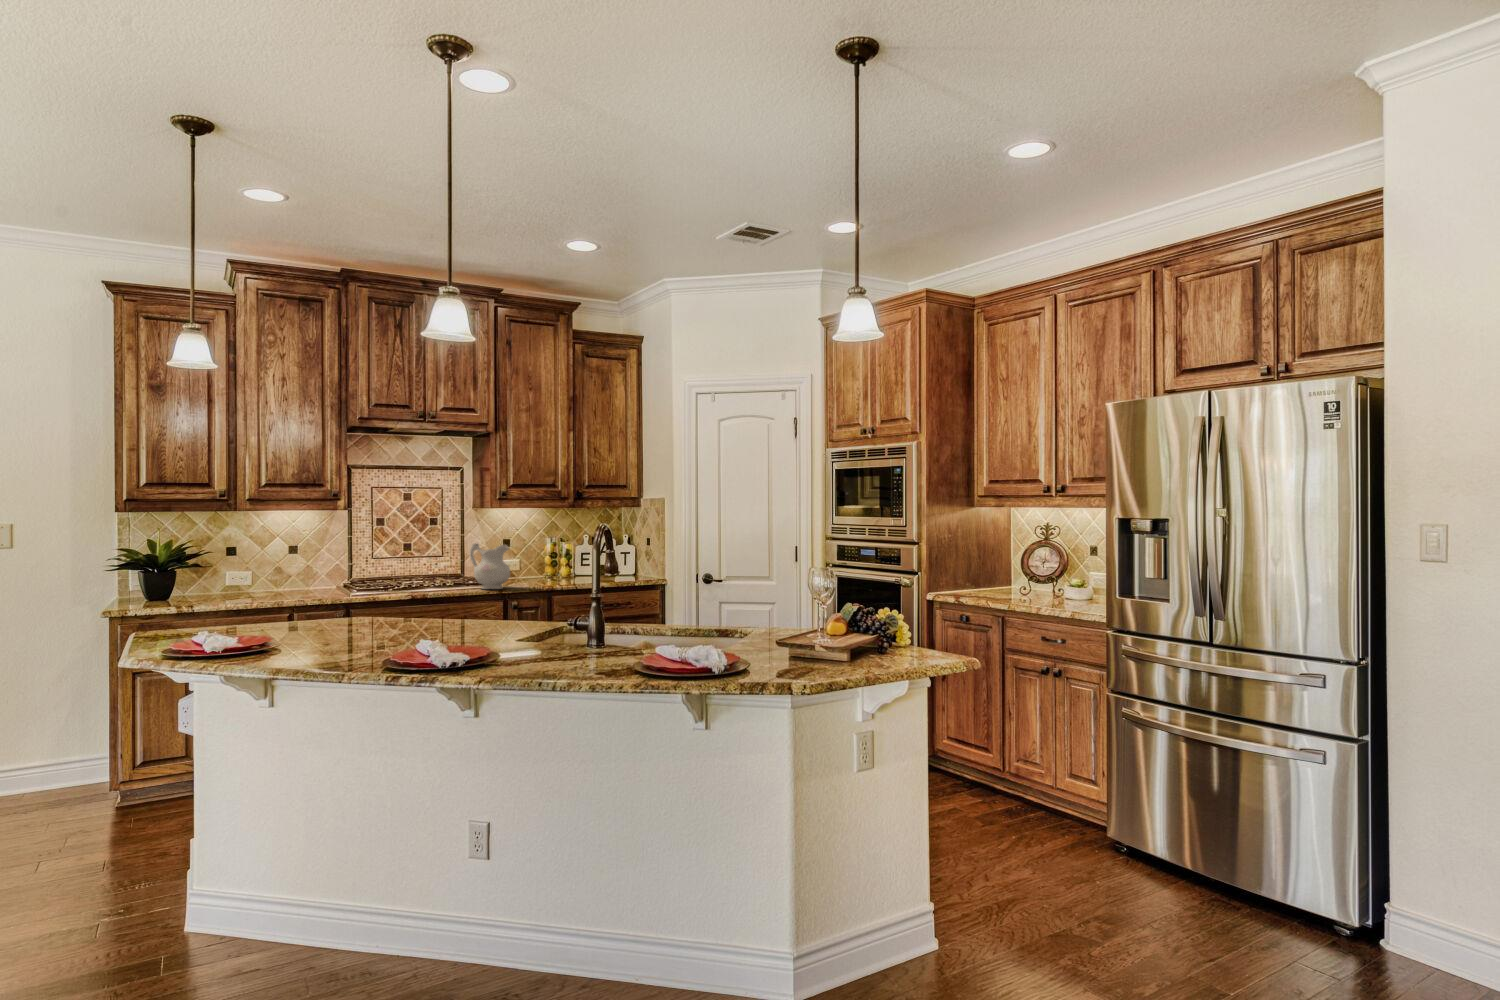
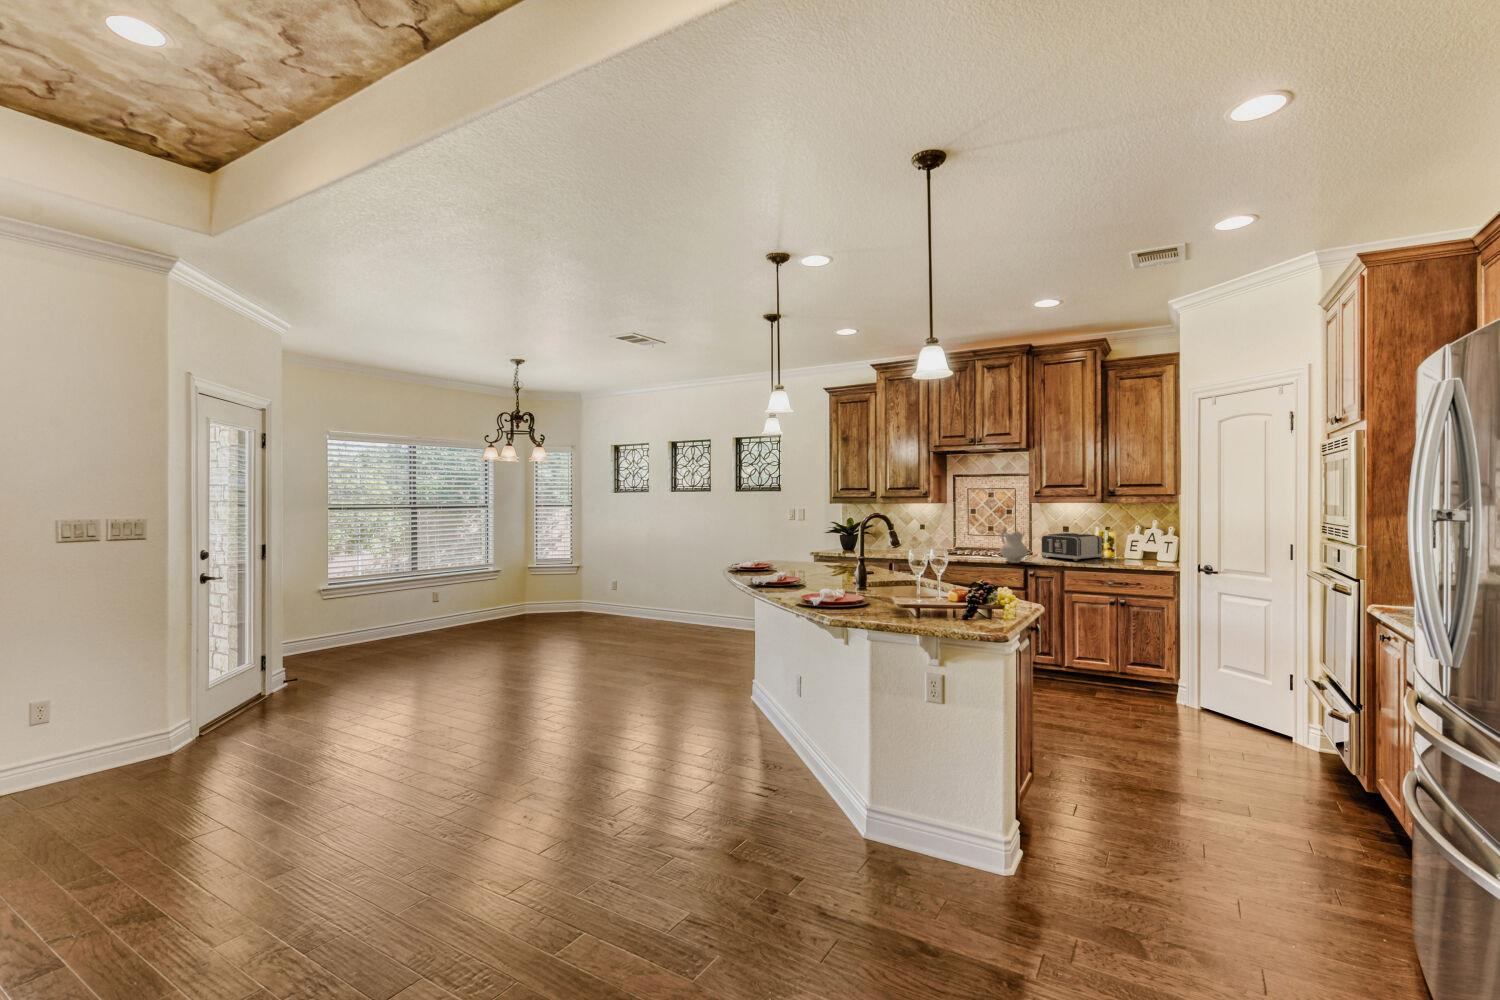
toaster: none [502,547,562,580] -> present [1041,533,1103,561]

